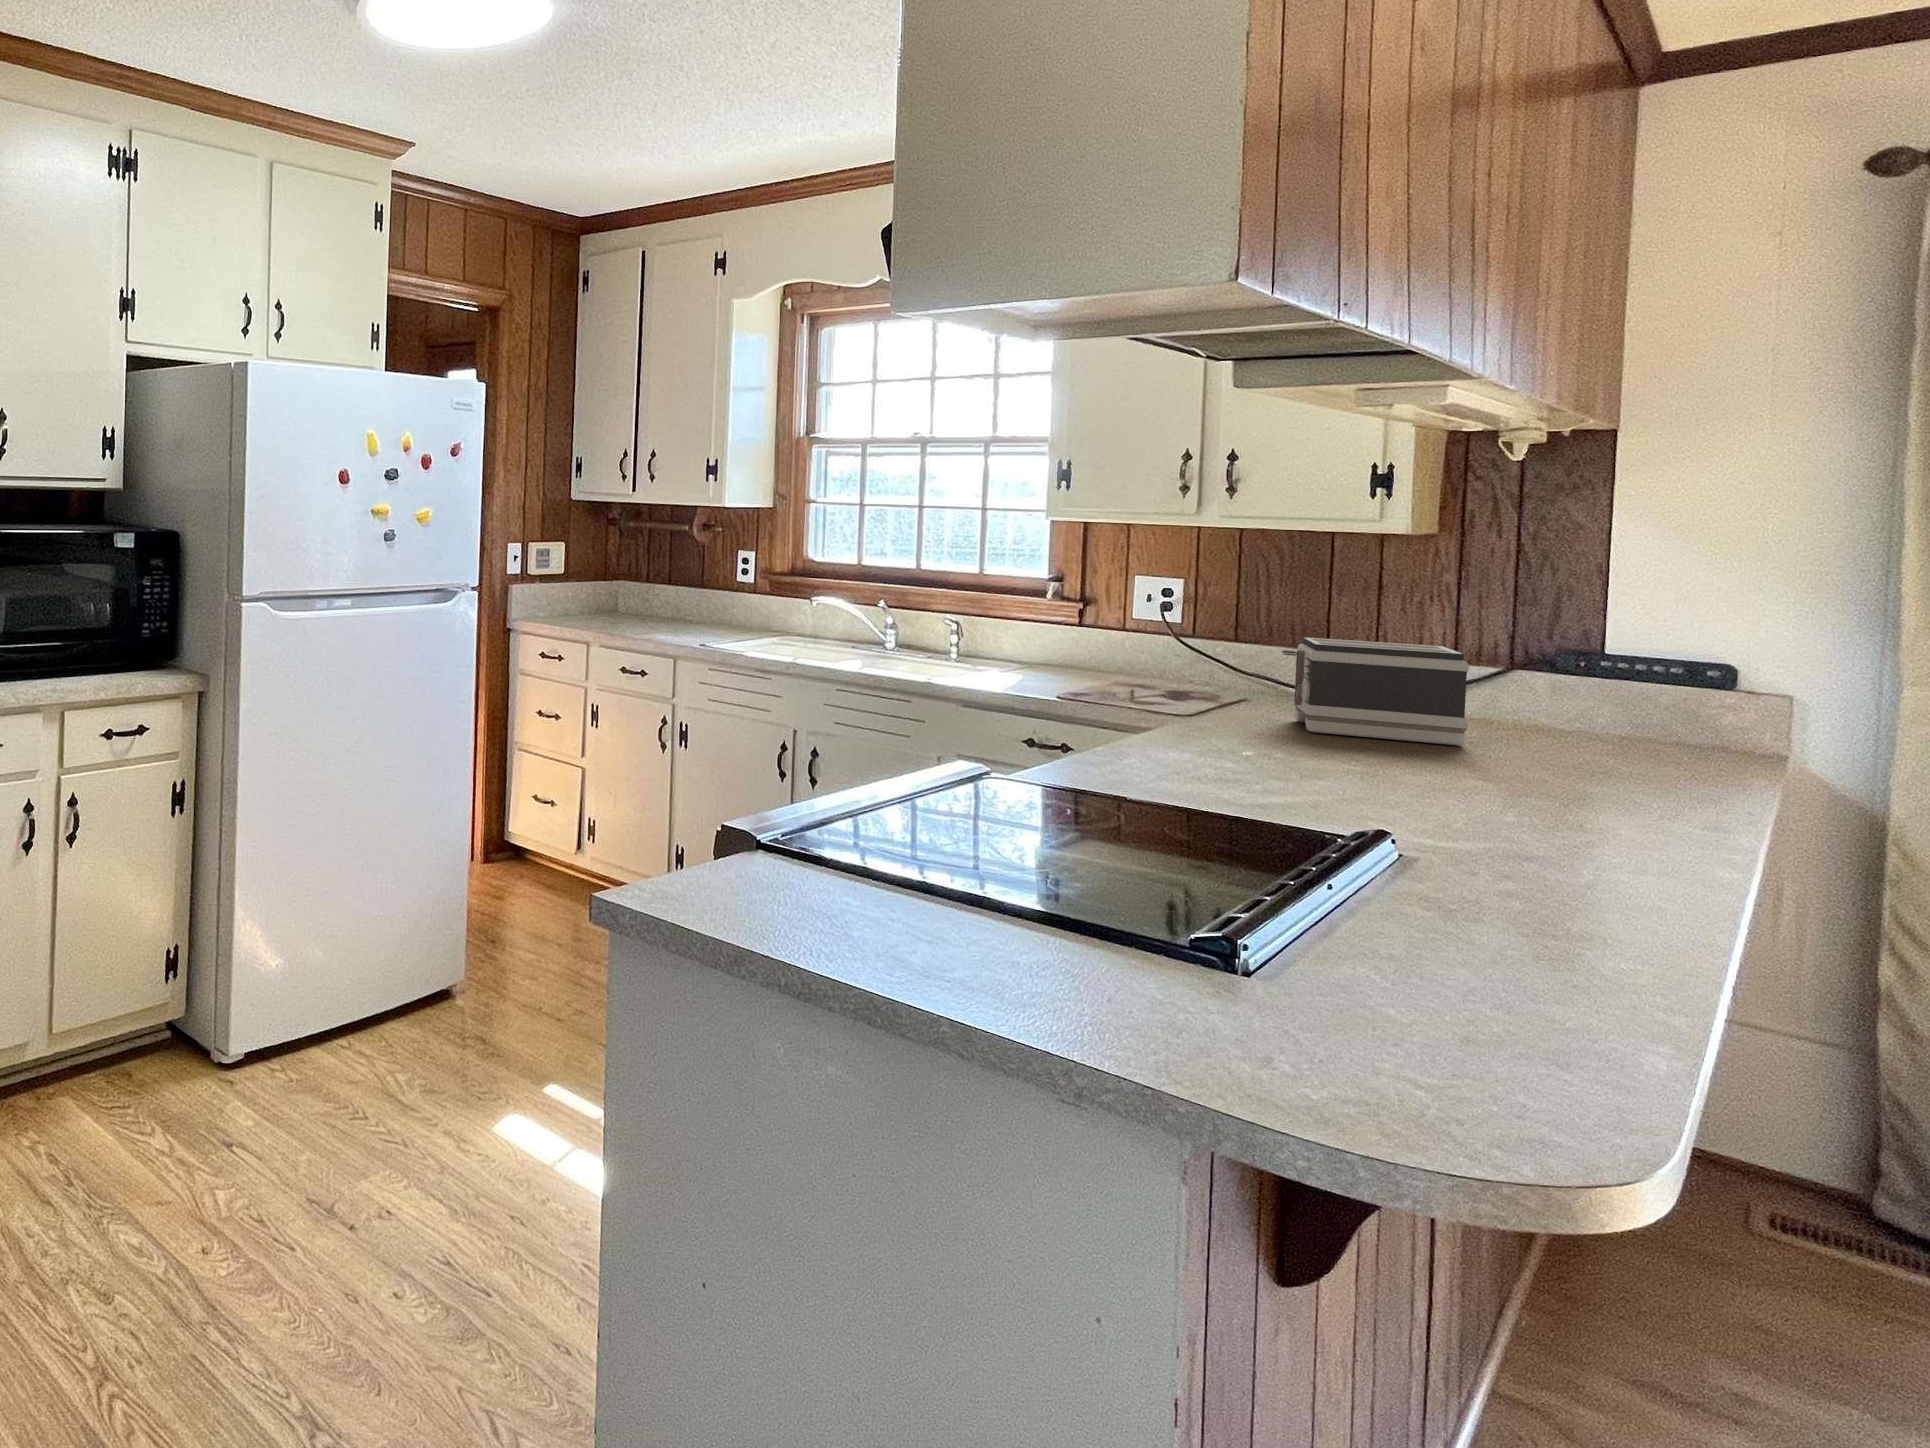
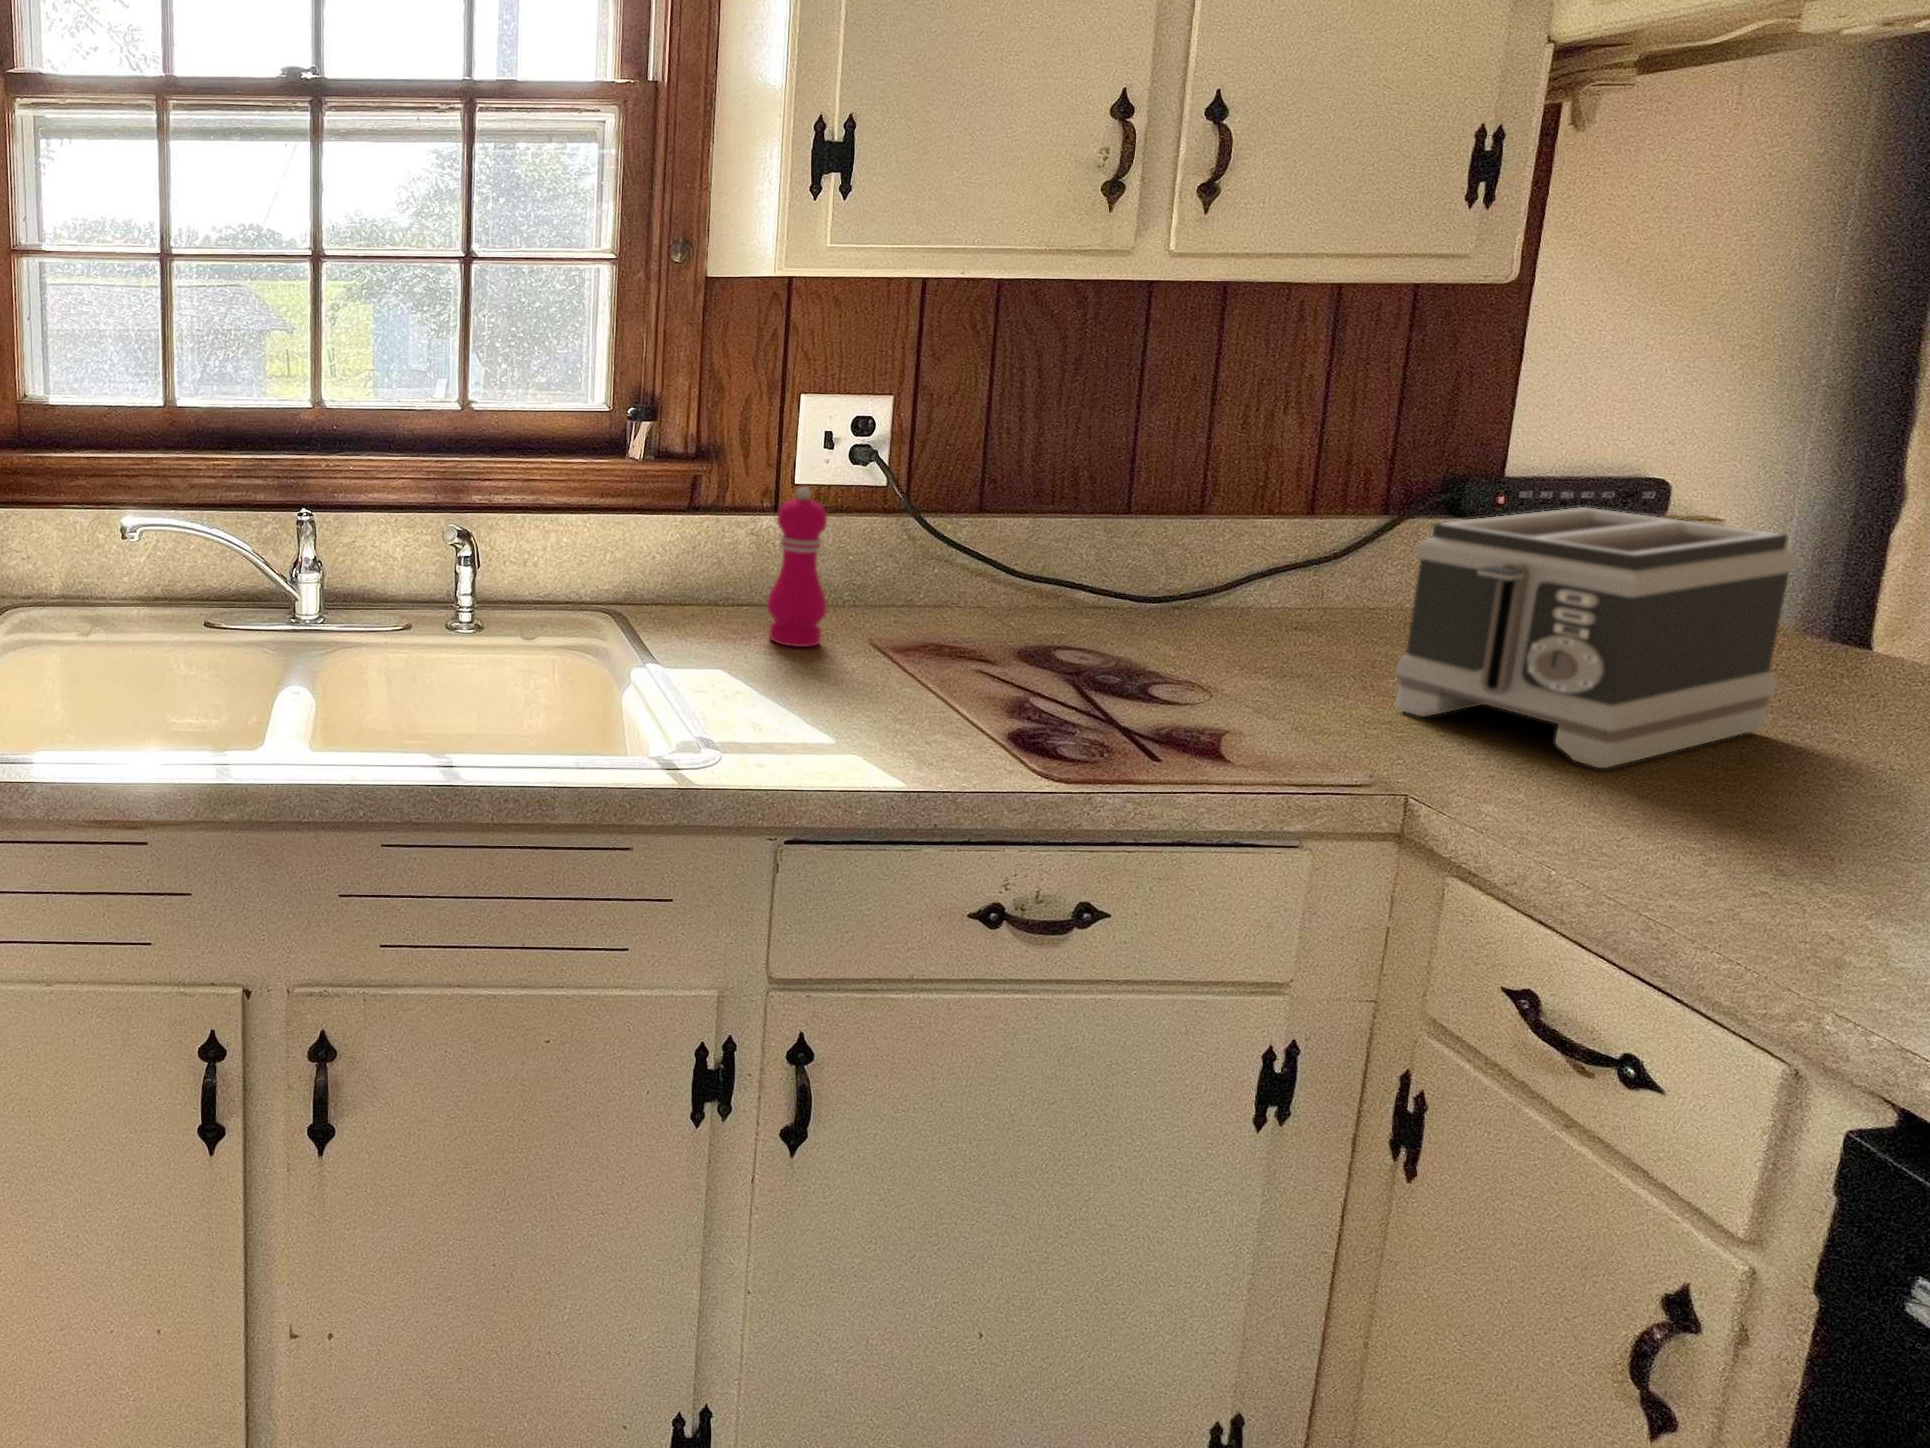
pepper mill: none [1069,611,1096,680] -> present [767,487,827,647]

